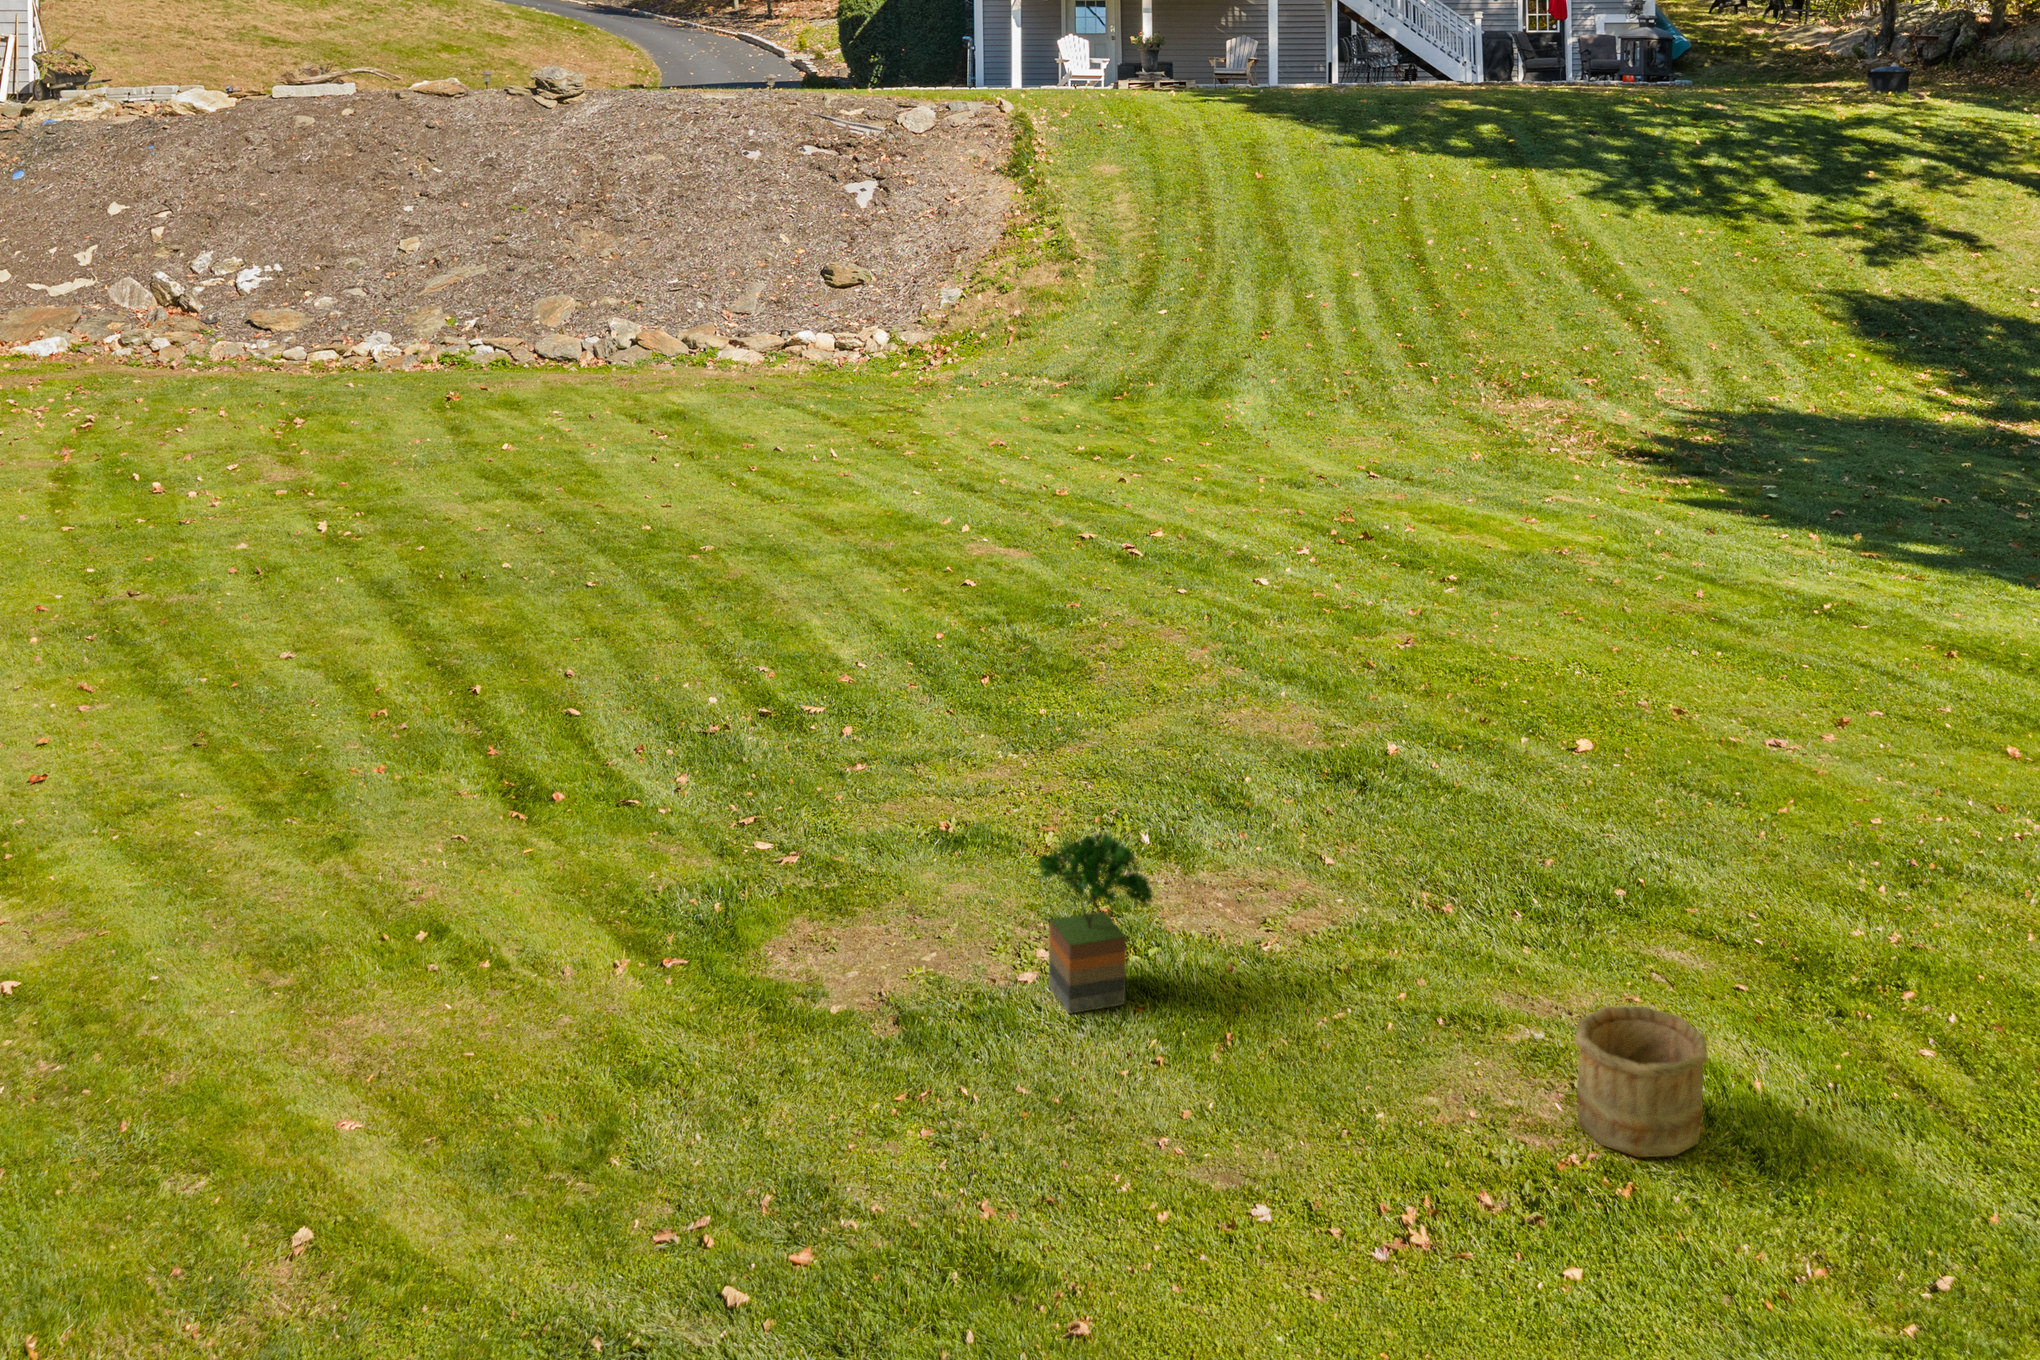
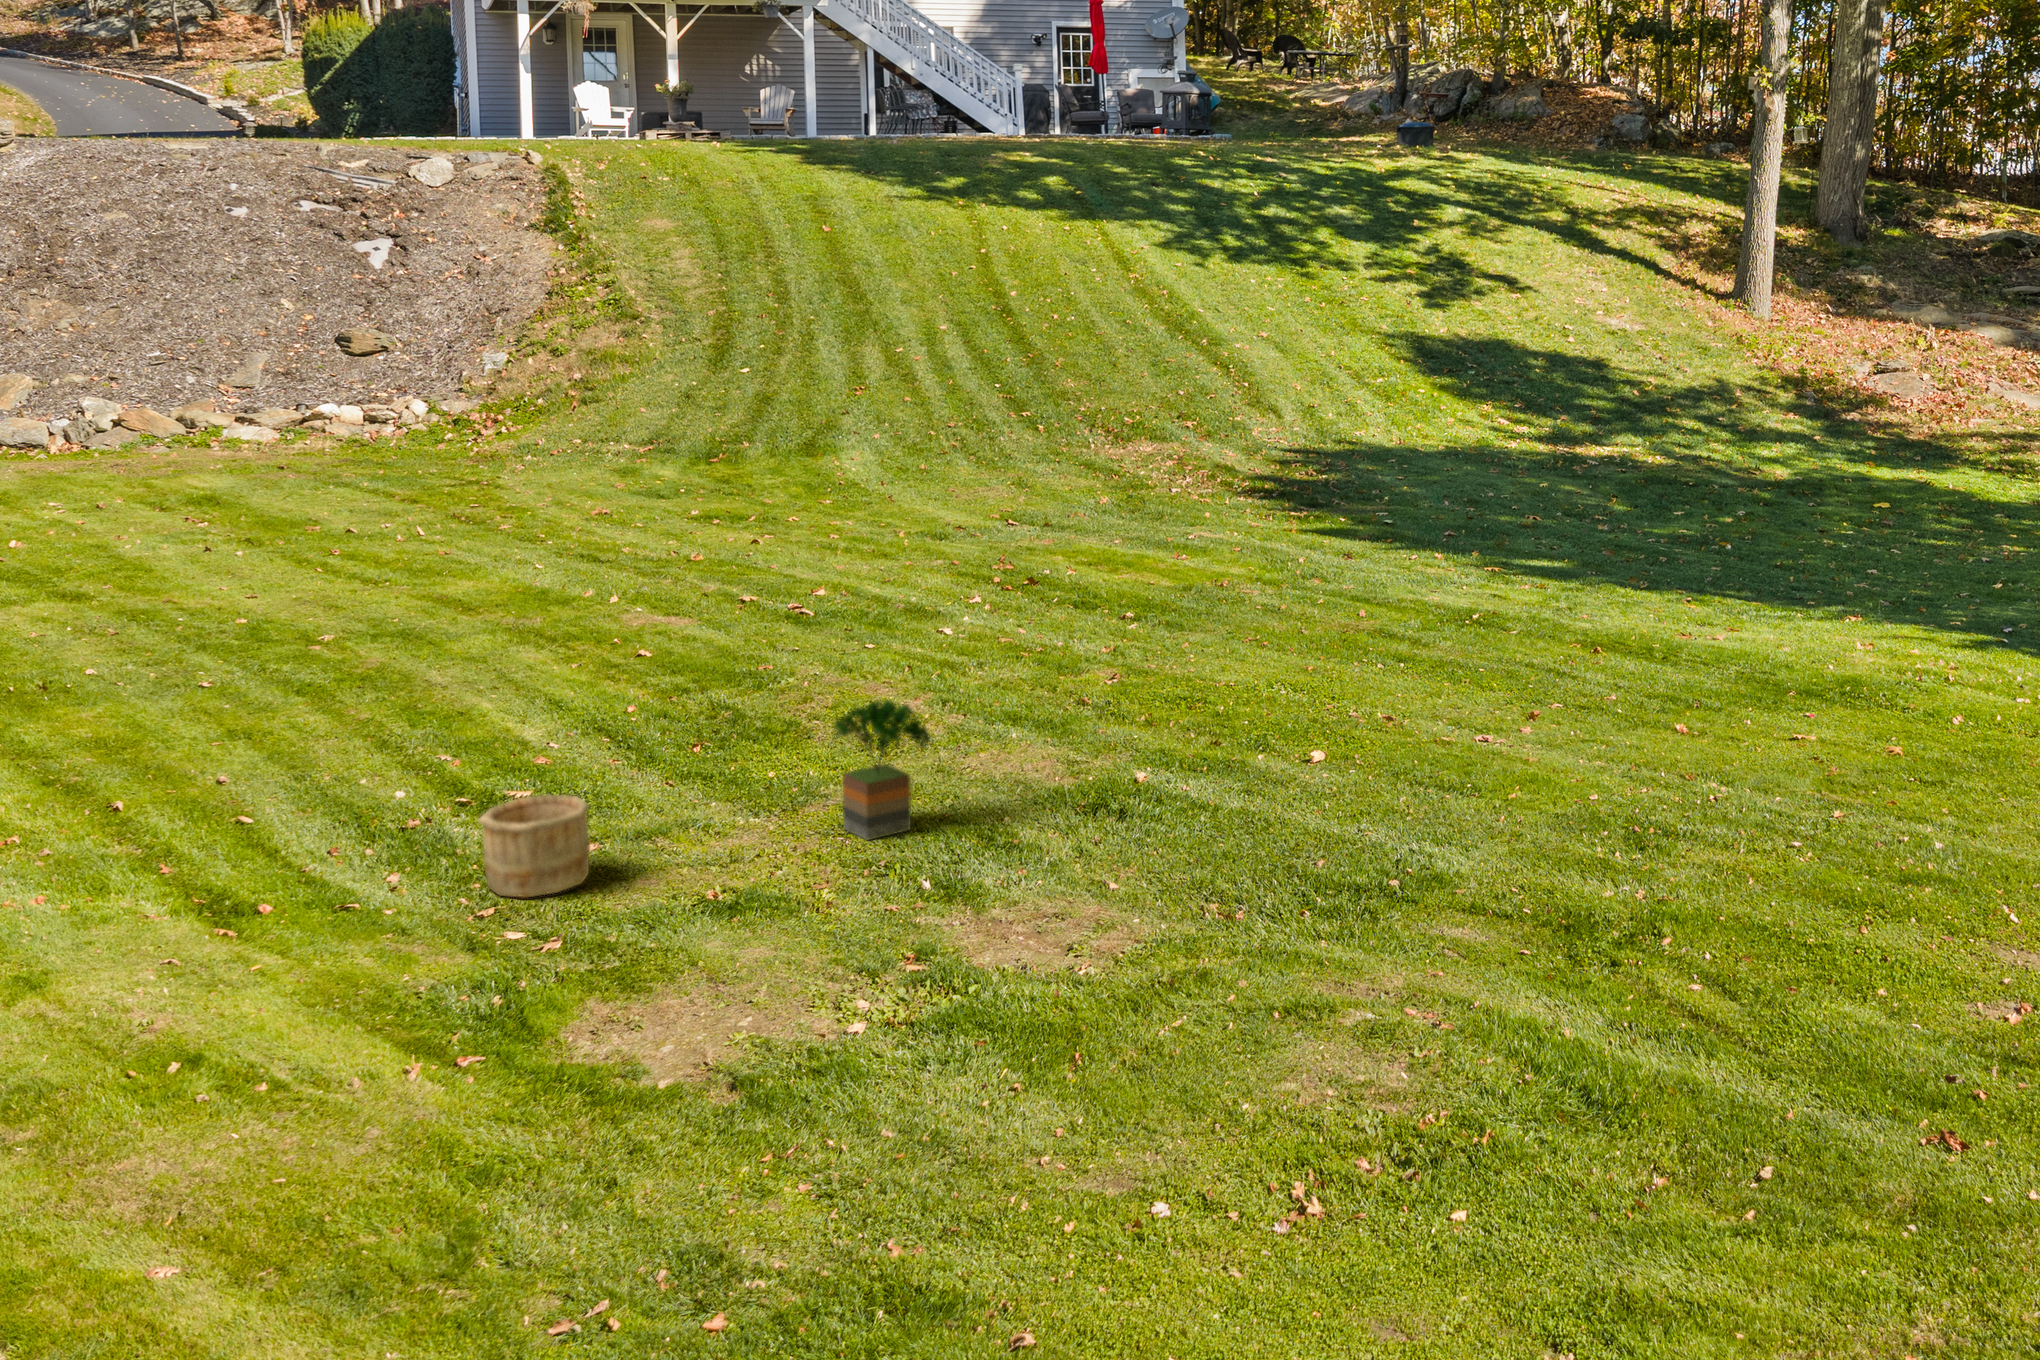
wooden bucket: present [1575,1007,1708,1157] -> present [479,795,589,898]

